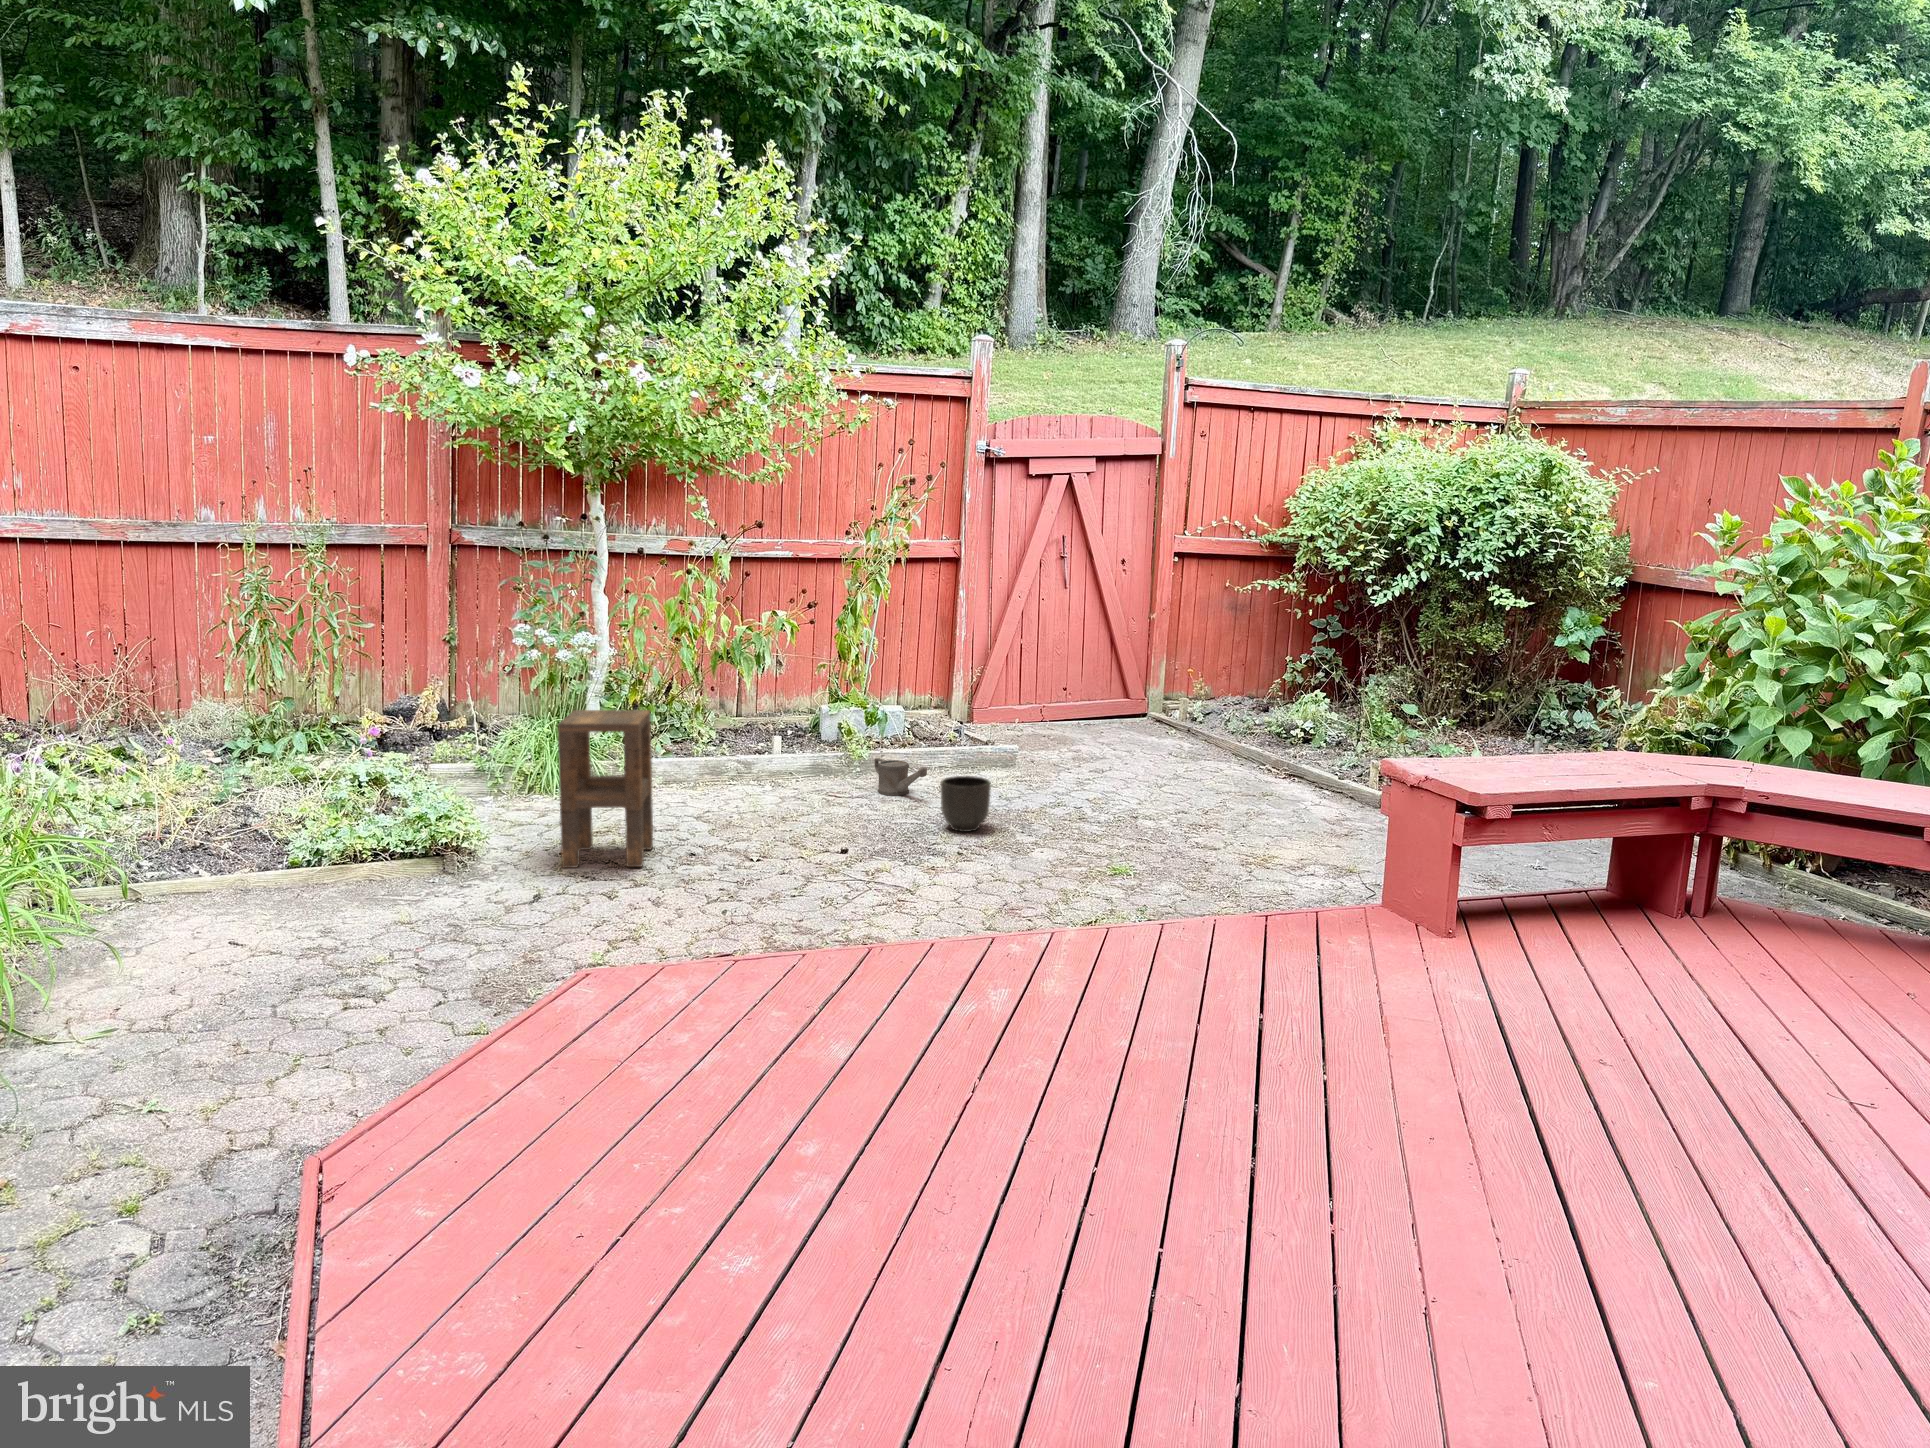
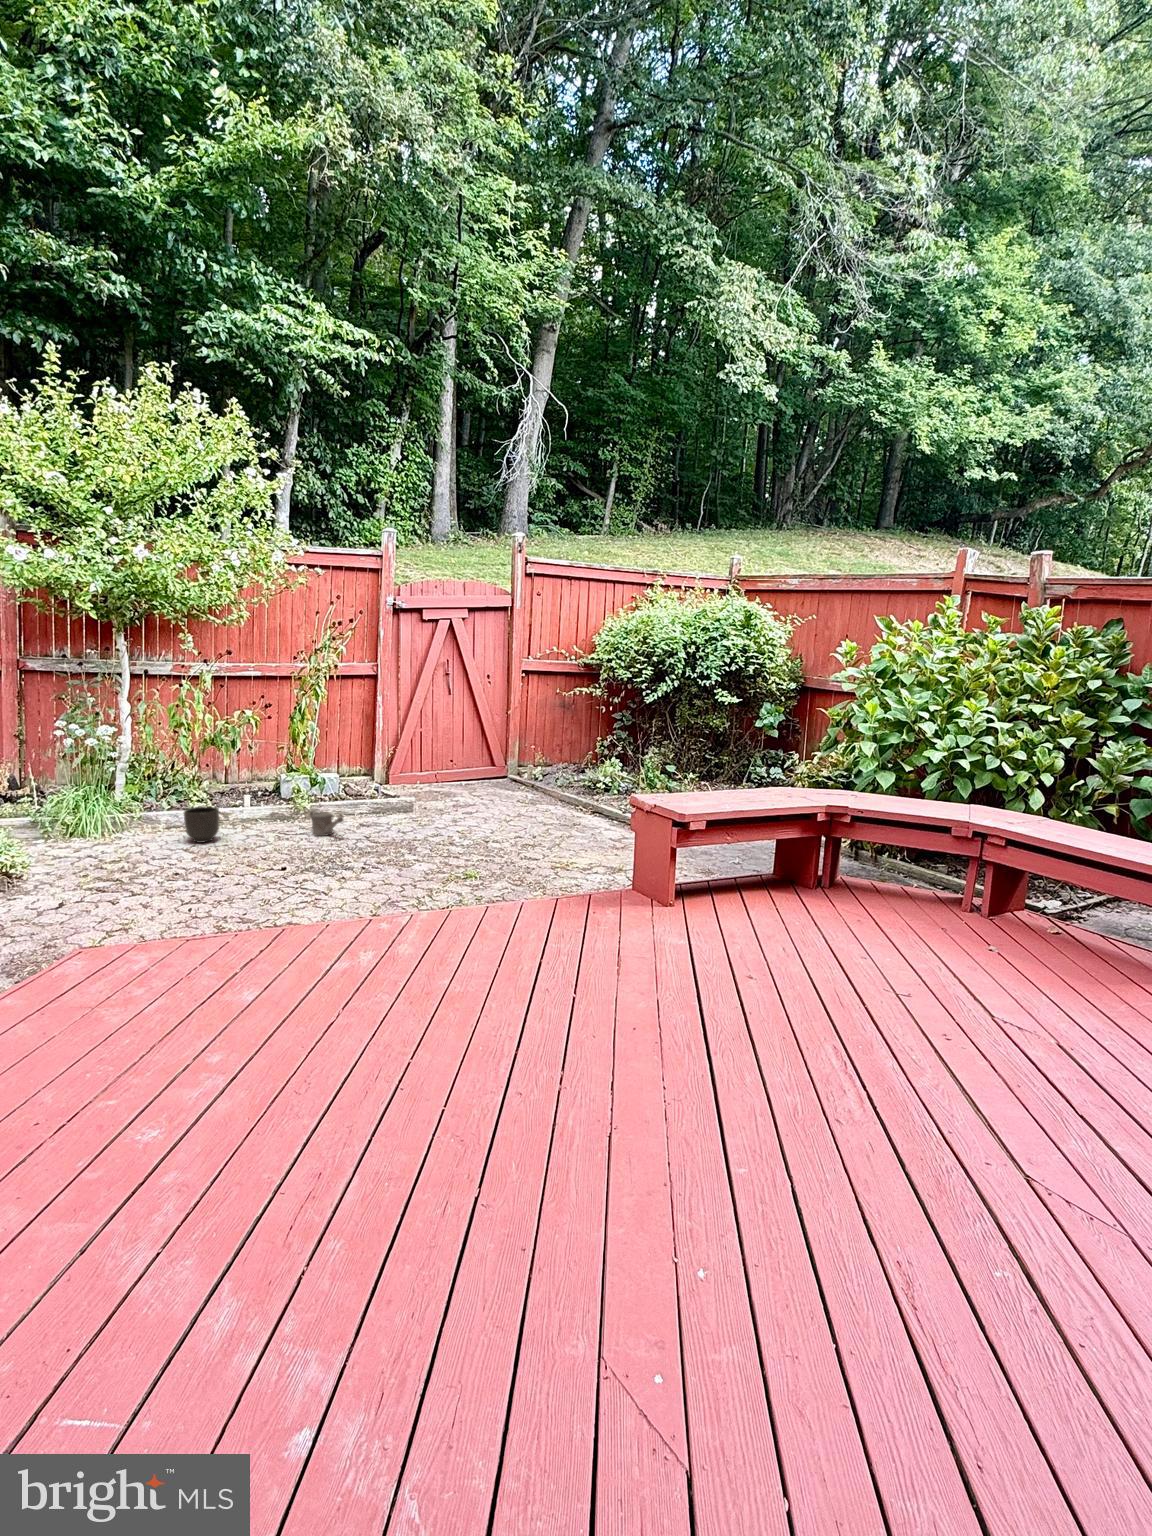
side table: present [558,710,653,868] -> none [54,783,137,896]
planter: present [941,776,991,832] -> present [184,807,219,843]

